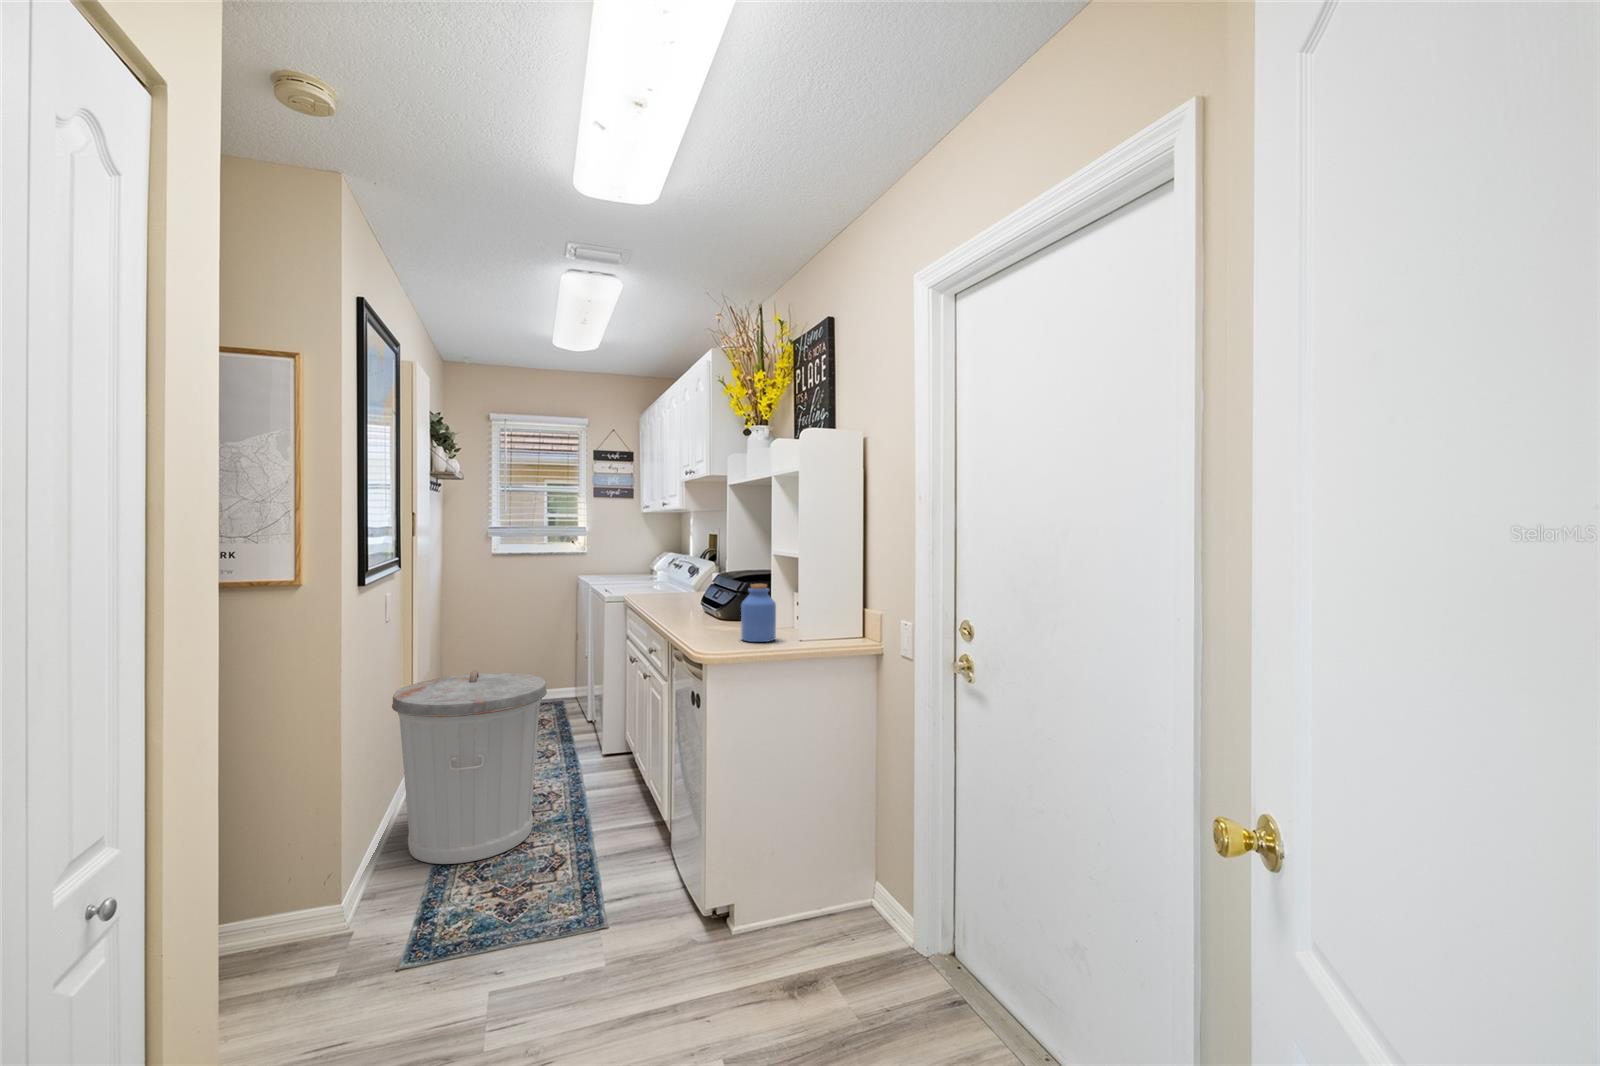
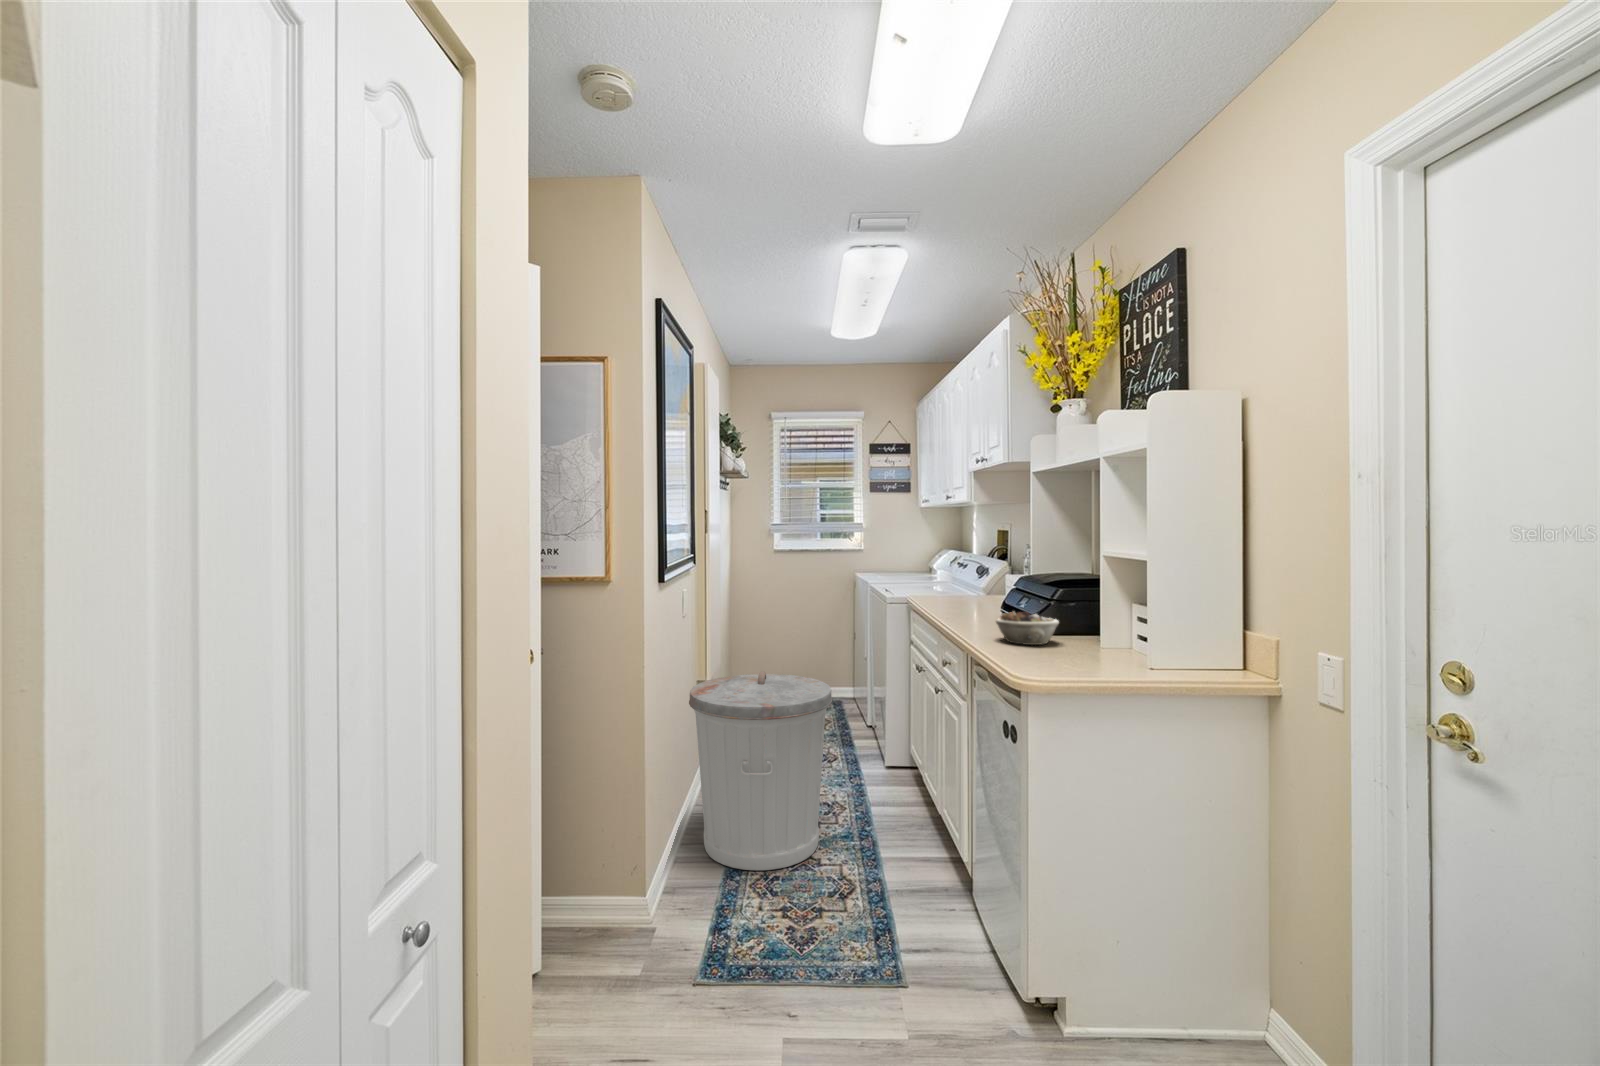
jar: present [741,584,776,642] -> none [1064,592,1111,666]
succulent planter: none [692,602,743,629] -> present [996,612,1059,645]

